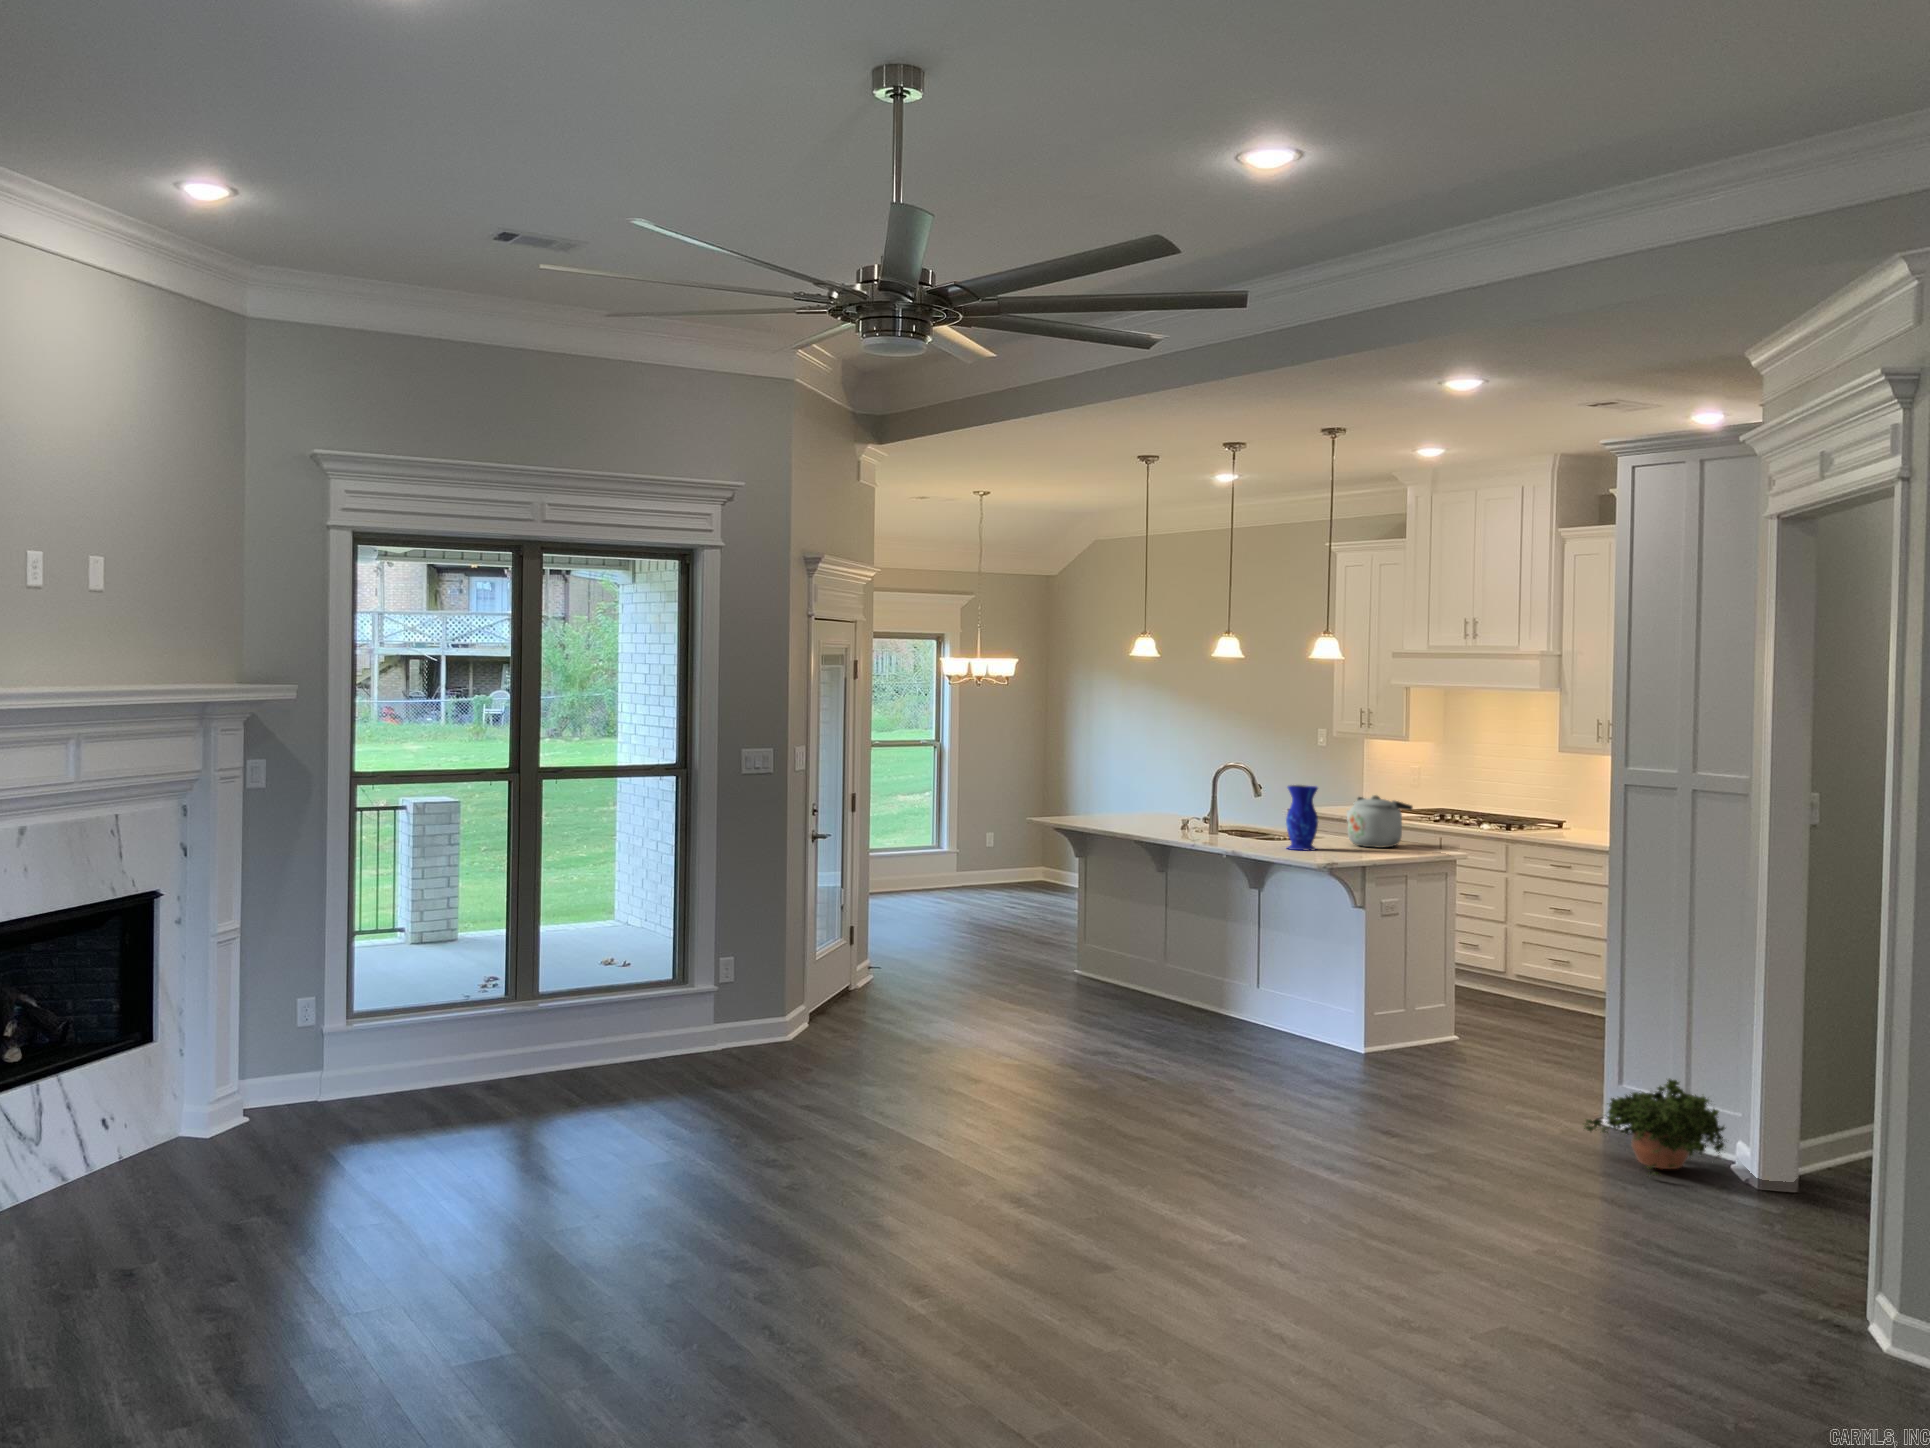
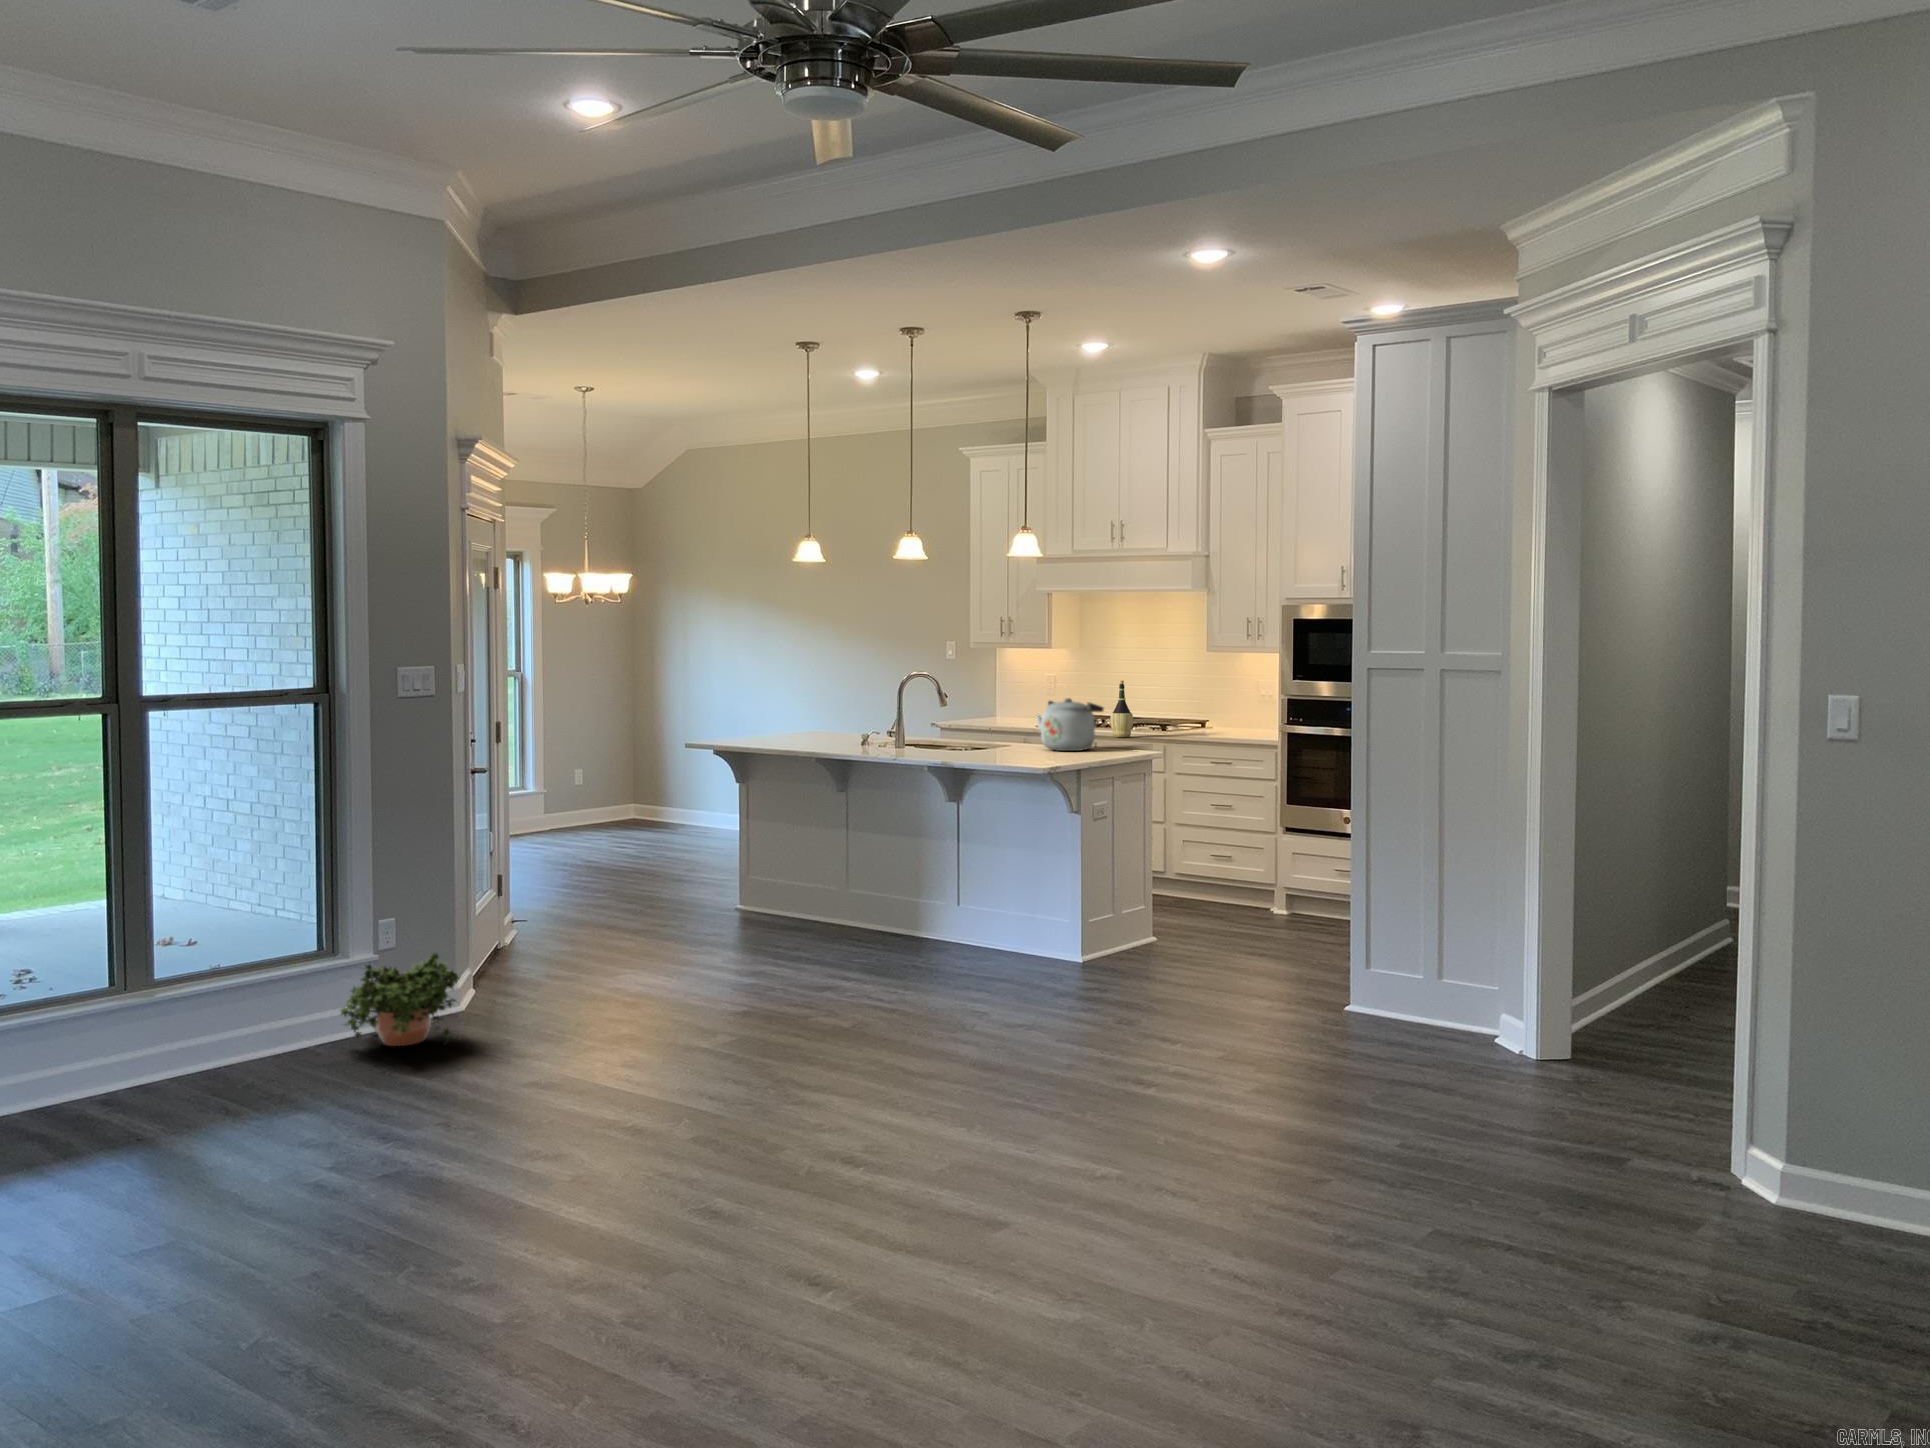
wine bottle: none [1442,778,1466,835] -> present [1110,680,1133,737]
vase: present [1286,785,1318,851] -> none [988,690,1020,757]
potted plant: present [1584,1078,1725,1176] -> present [341,953,459,1046]

